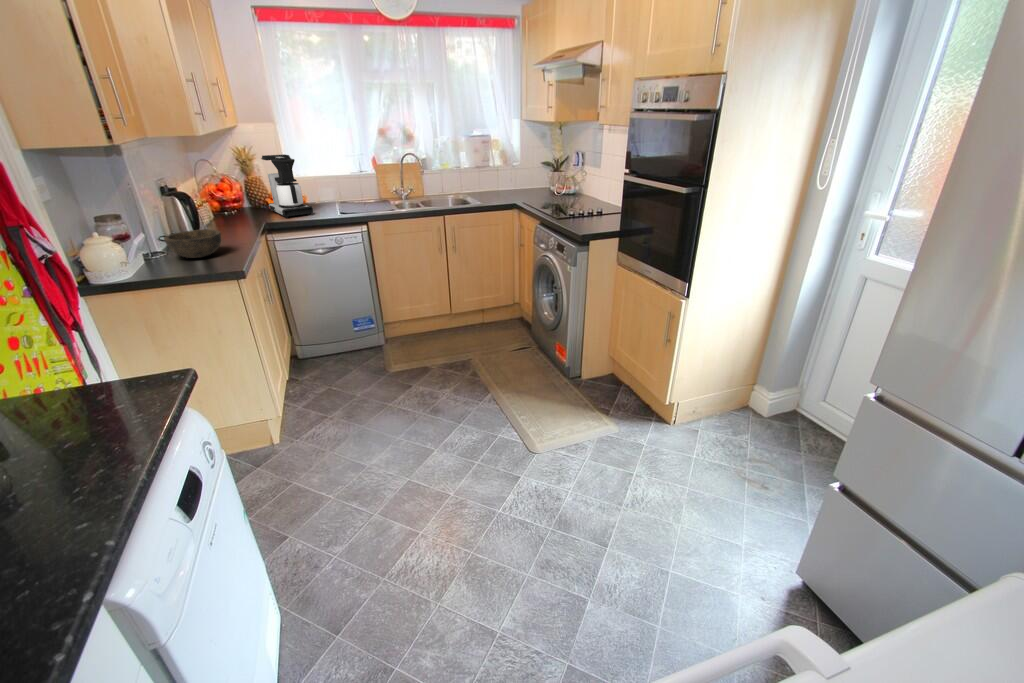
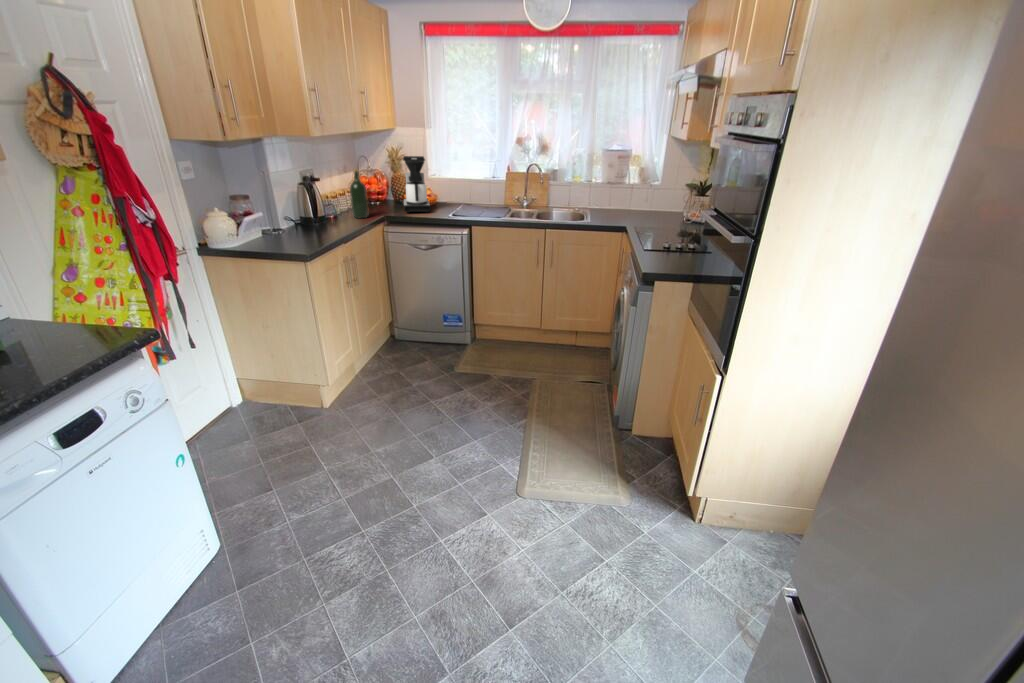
wine bottle: none [220,173,247,230] -> present [350,169,368,218]
bowl: present [164,229,221,258] -> none [276,215,320,238]

